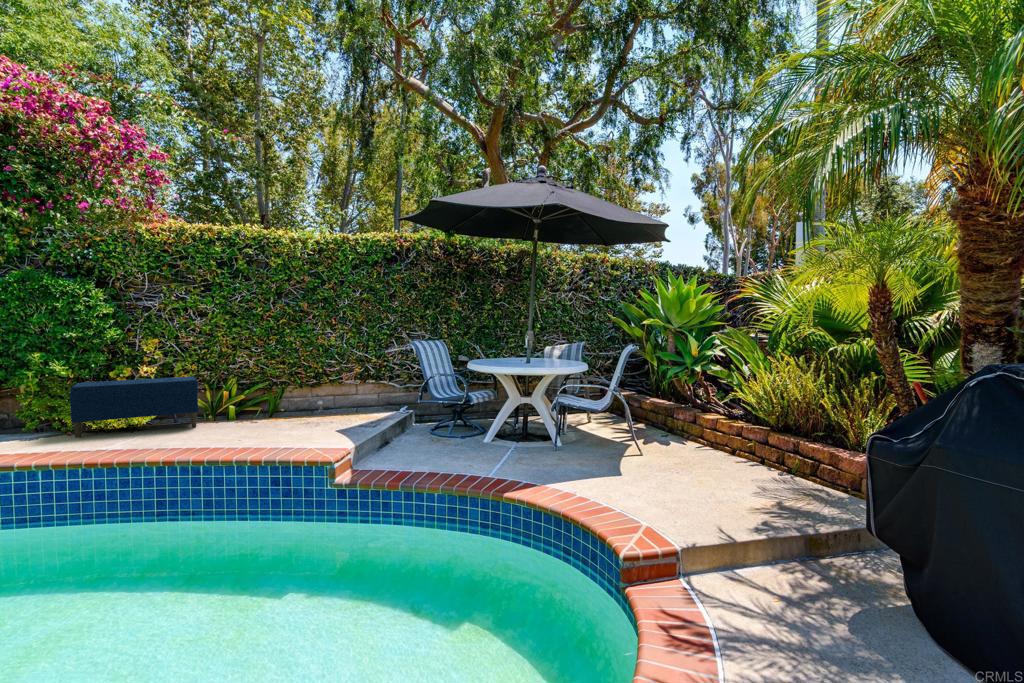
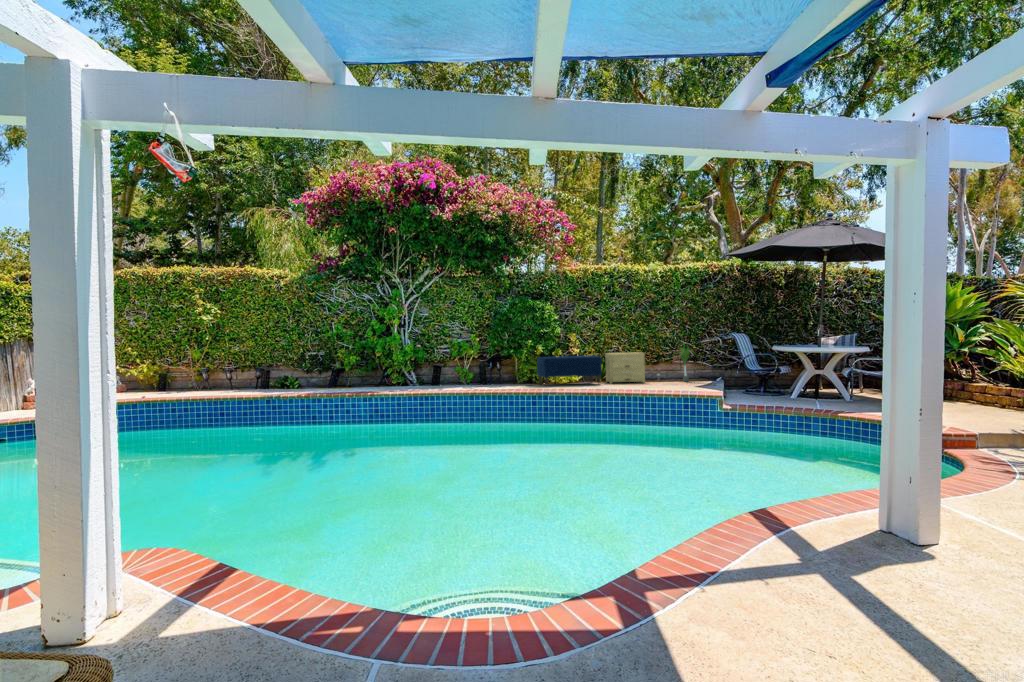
potted plant: none [333,352,376,415] -> present [679,347,689,382]
side table: none [220,369,286,423] -> present [605,352,645,384]

